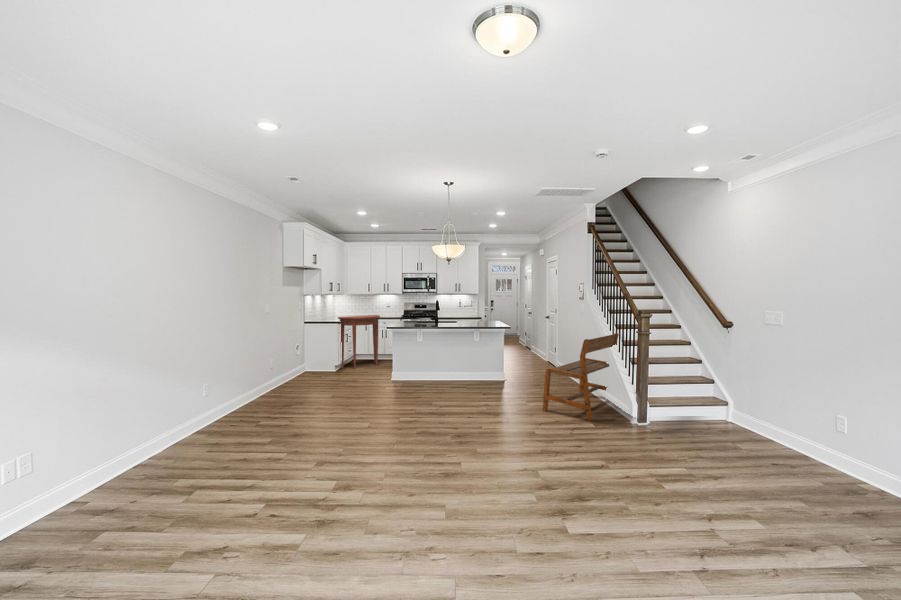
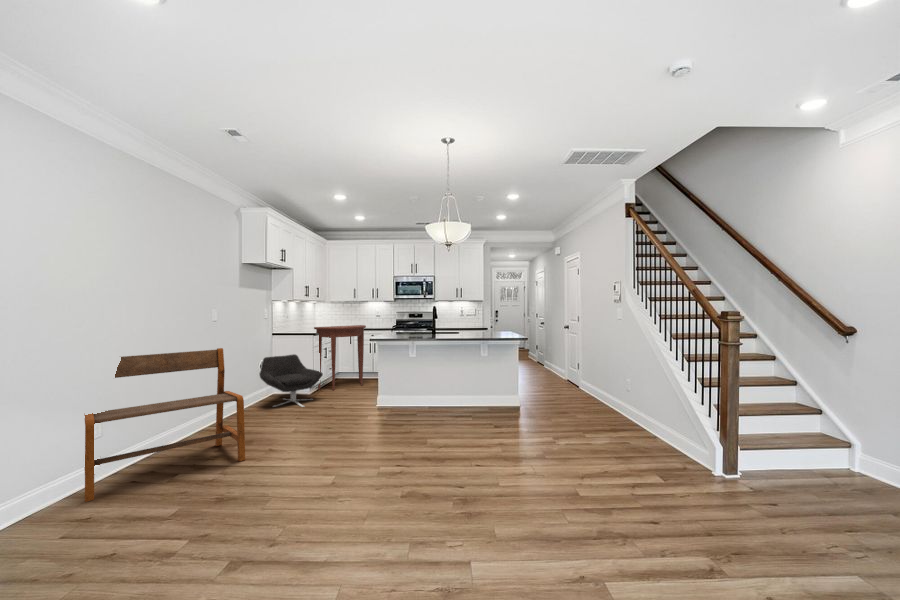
bench: present [543,333,619,421] -> present [84,348,245,502]
lounge chair: none [298,340,348,381] -> present [260,354,323,407]

